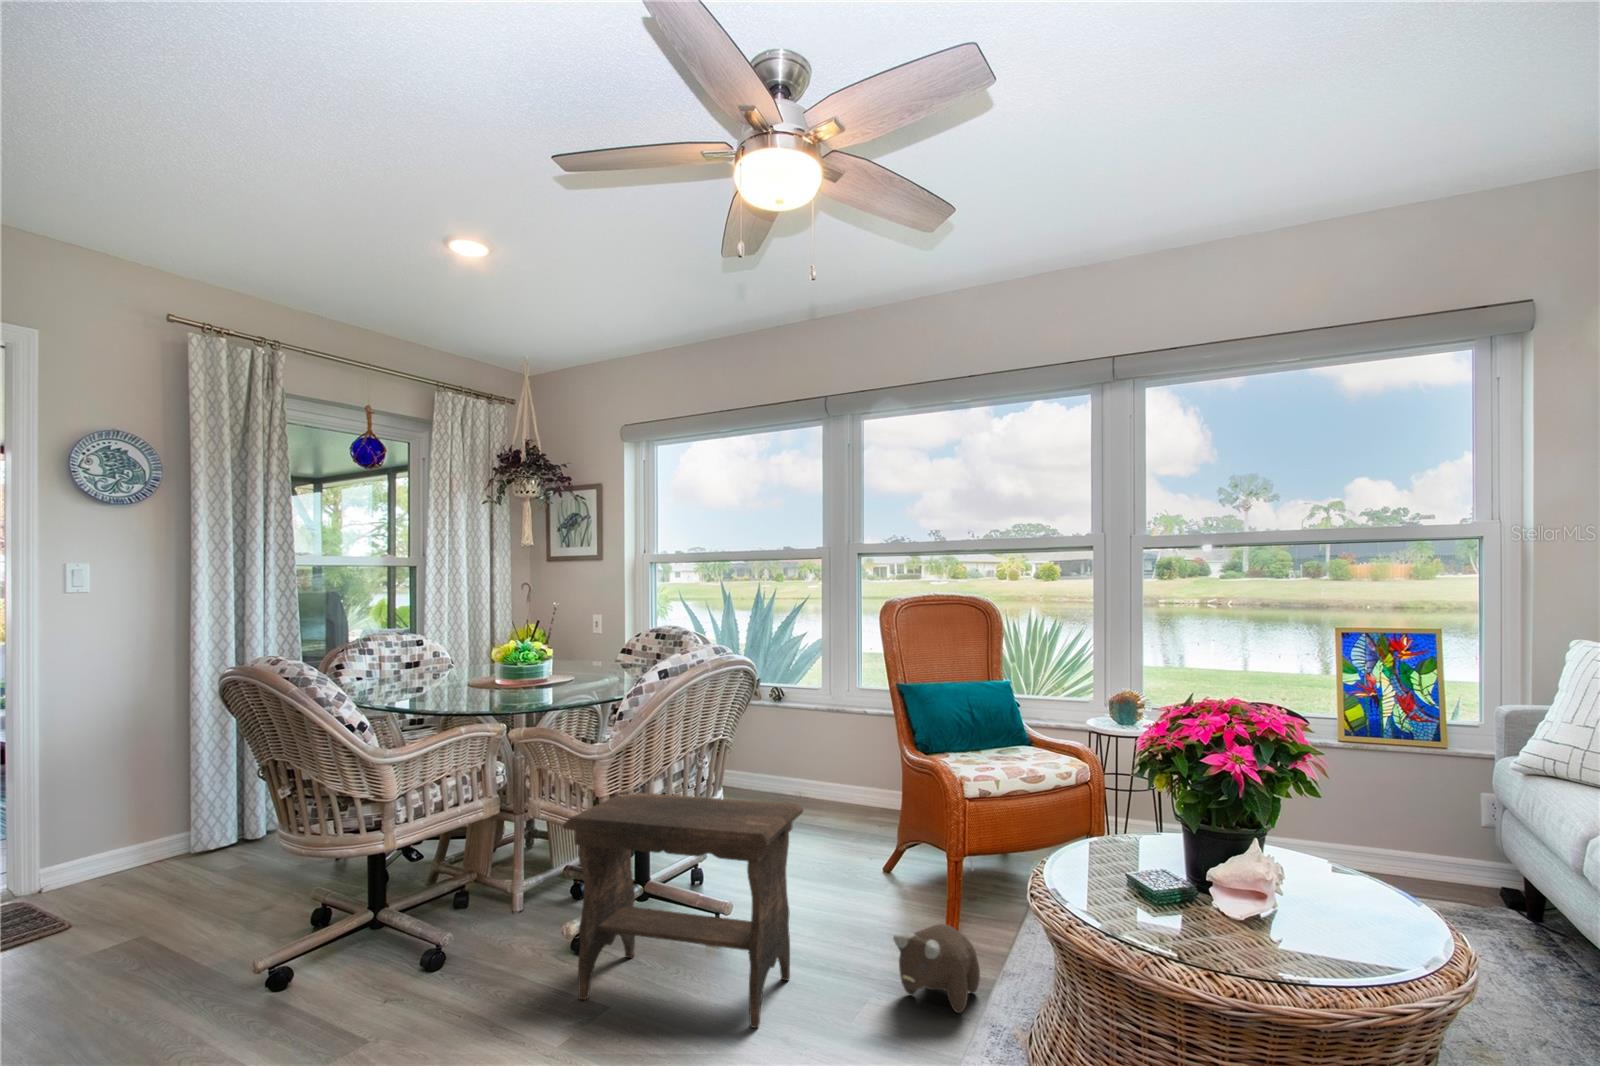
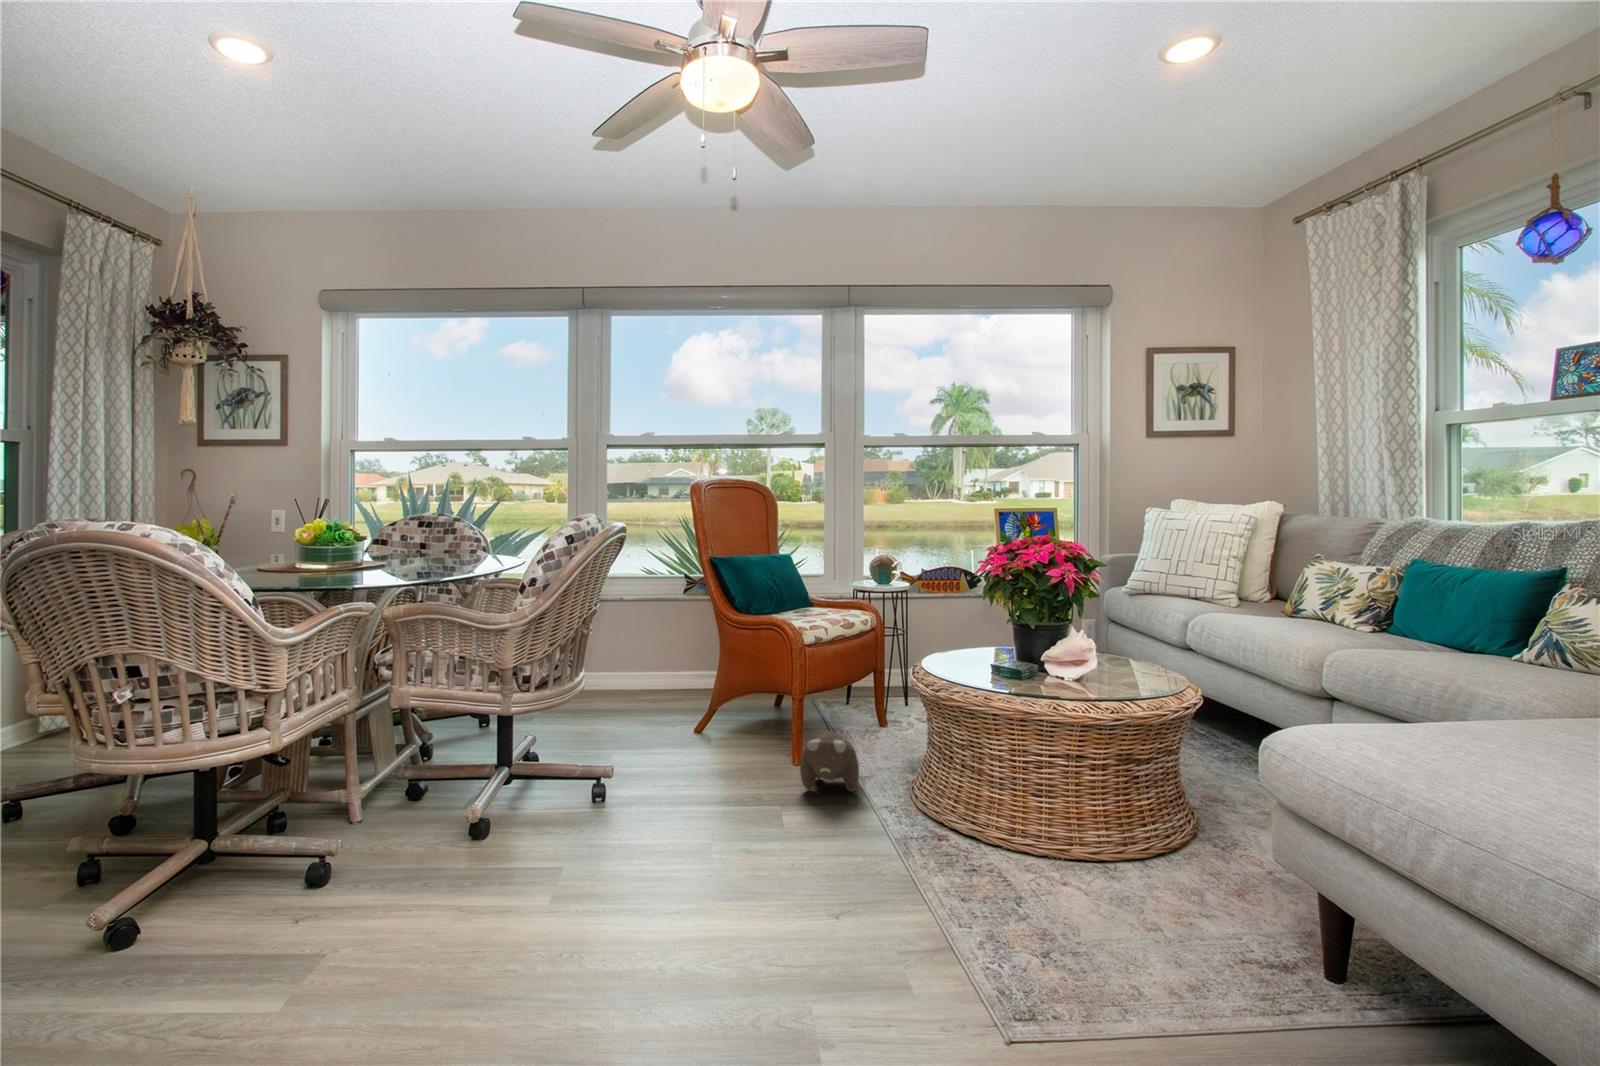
footstool: present [563,792,803,1028] -> none [515,652,731,853]

